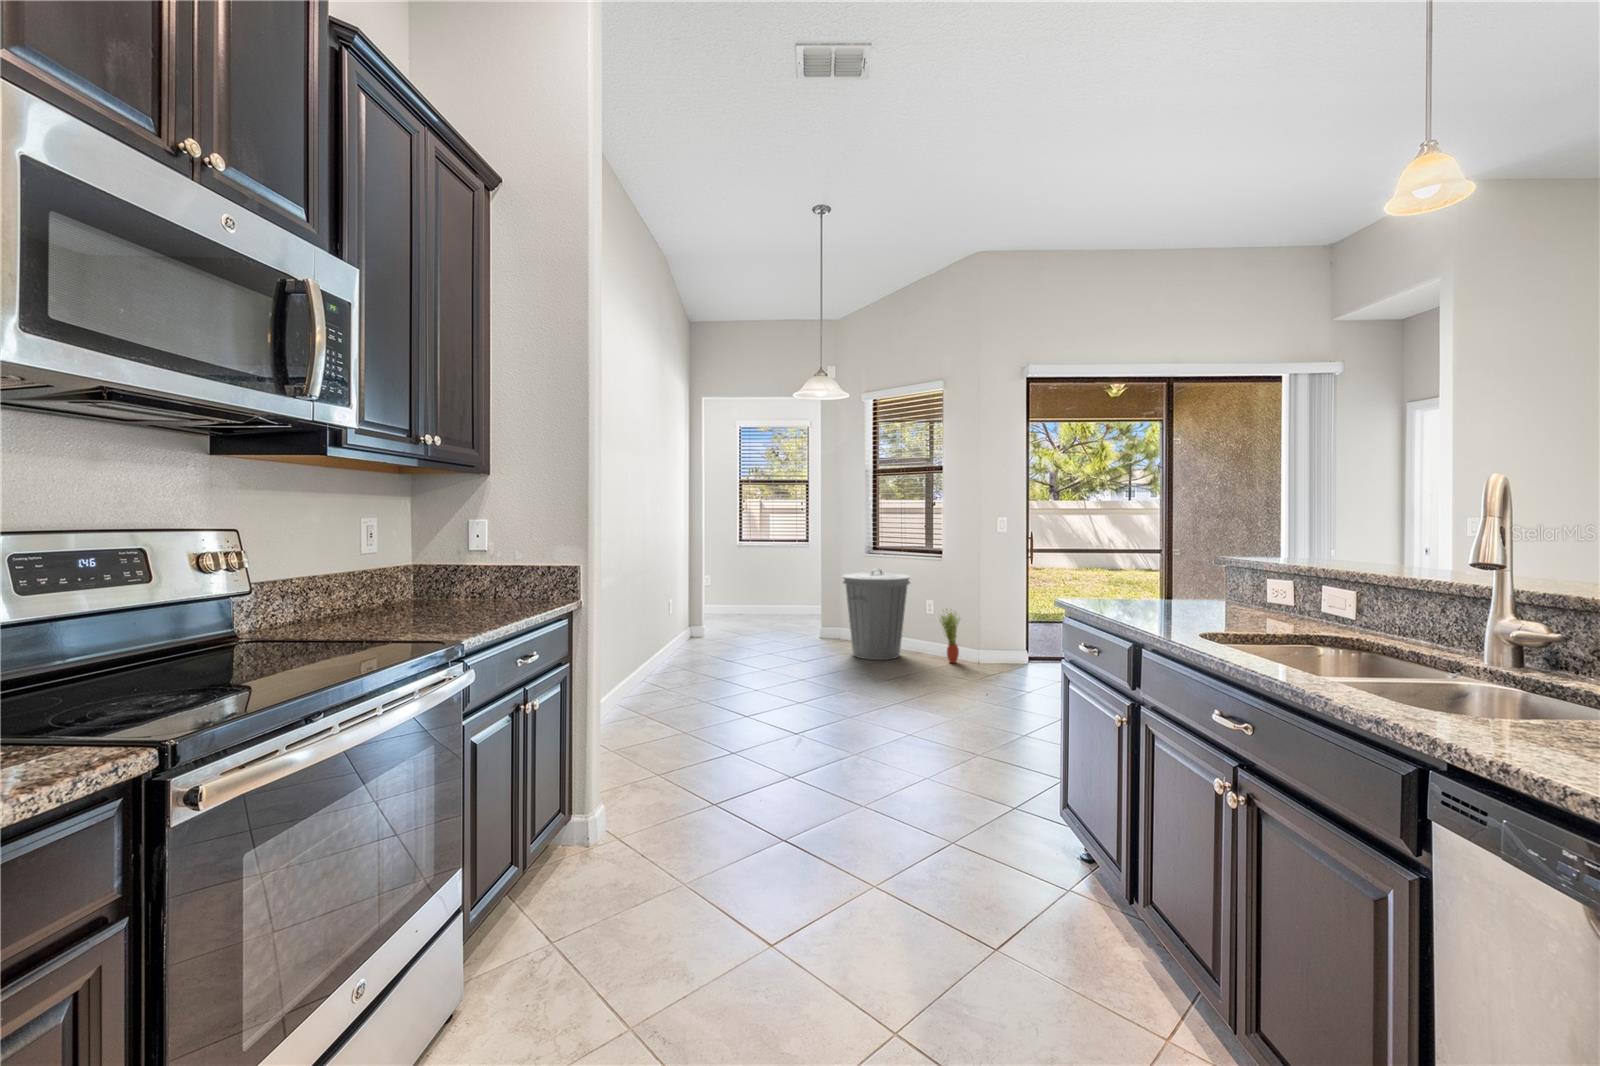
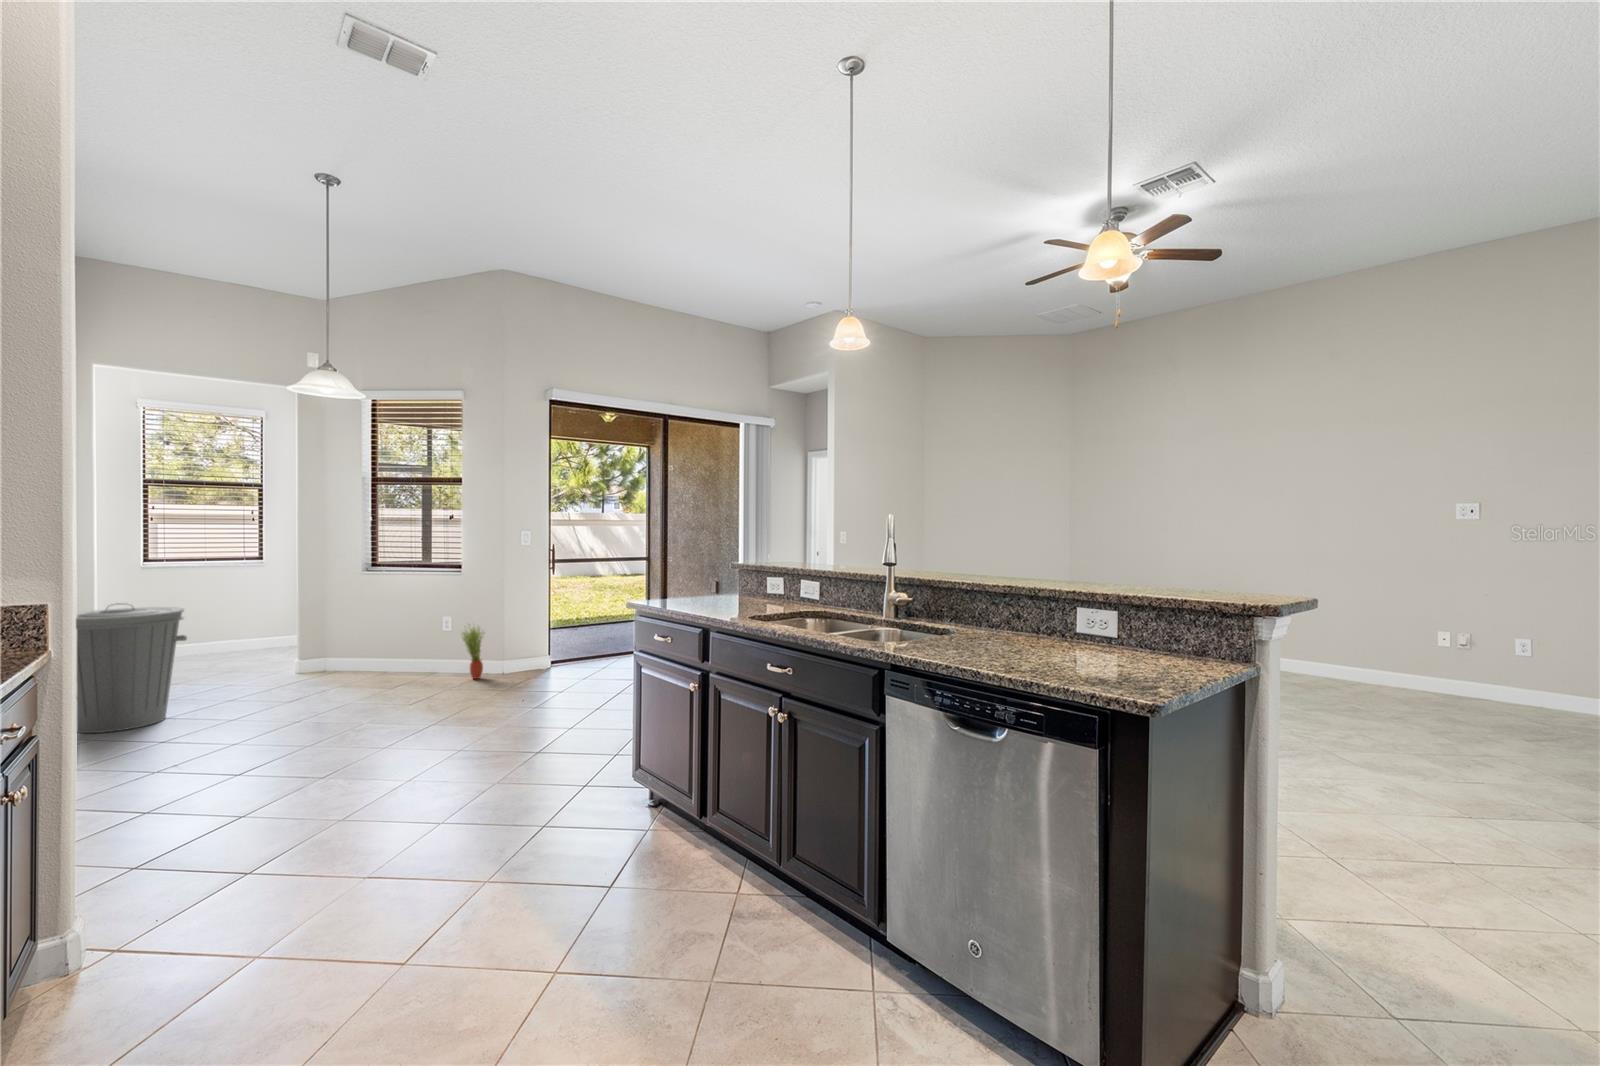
trash can: present [842,570,910,660] -> present [76,606,187,733]

